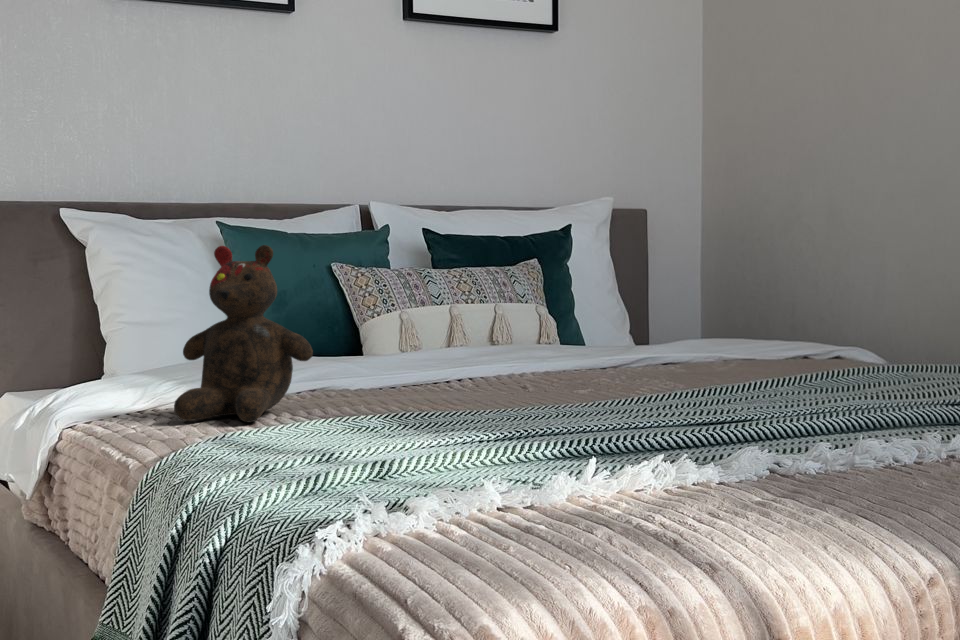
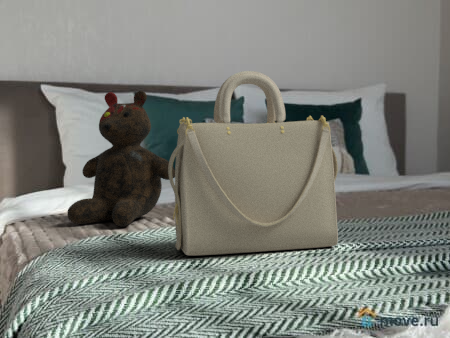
handbag: none [322,239,514,447] -> present [168,71,338,256]

